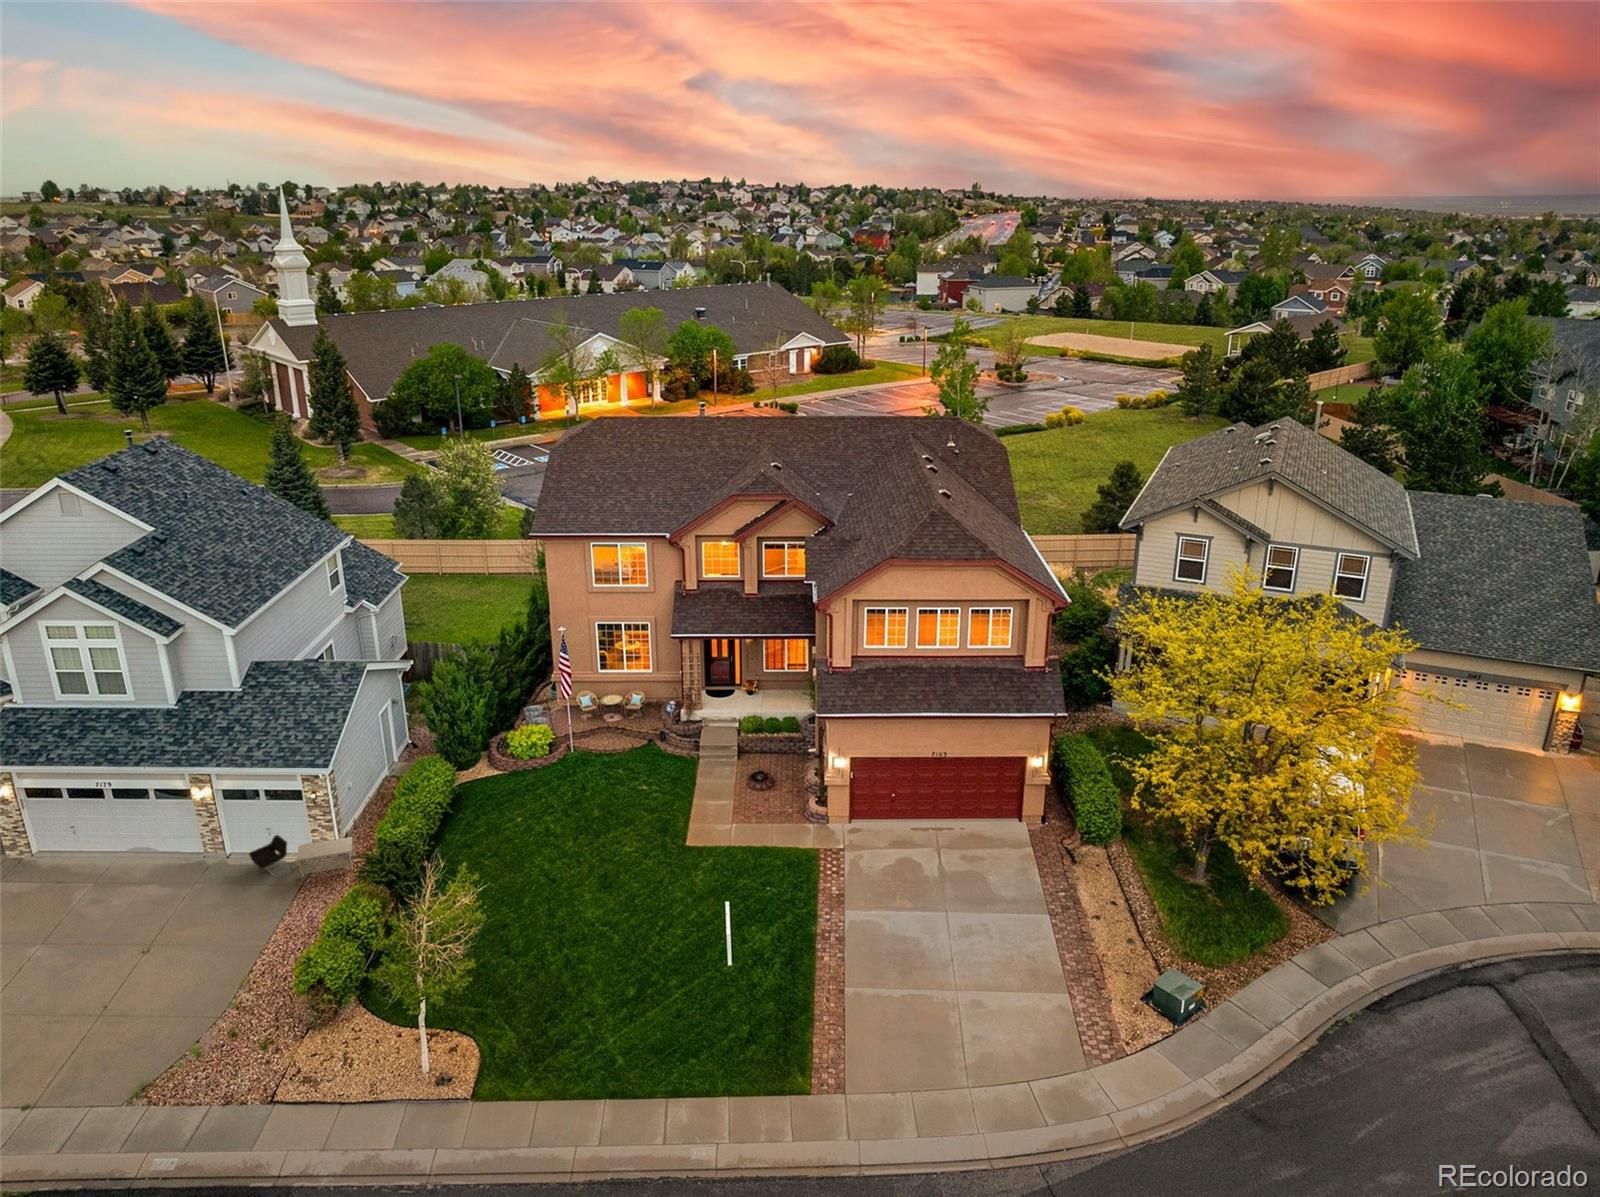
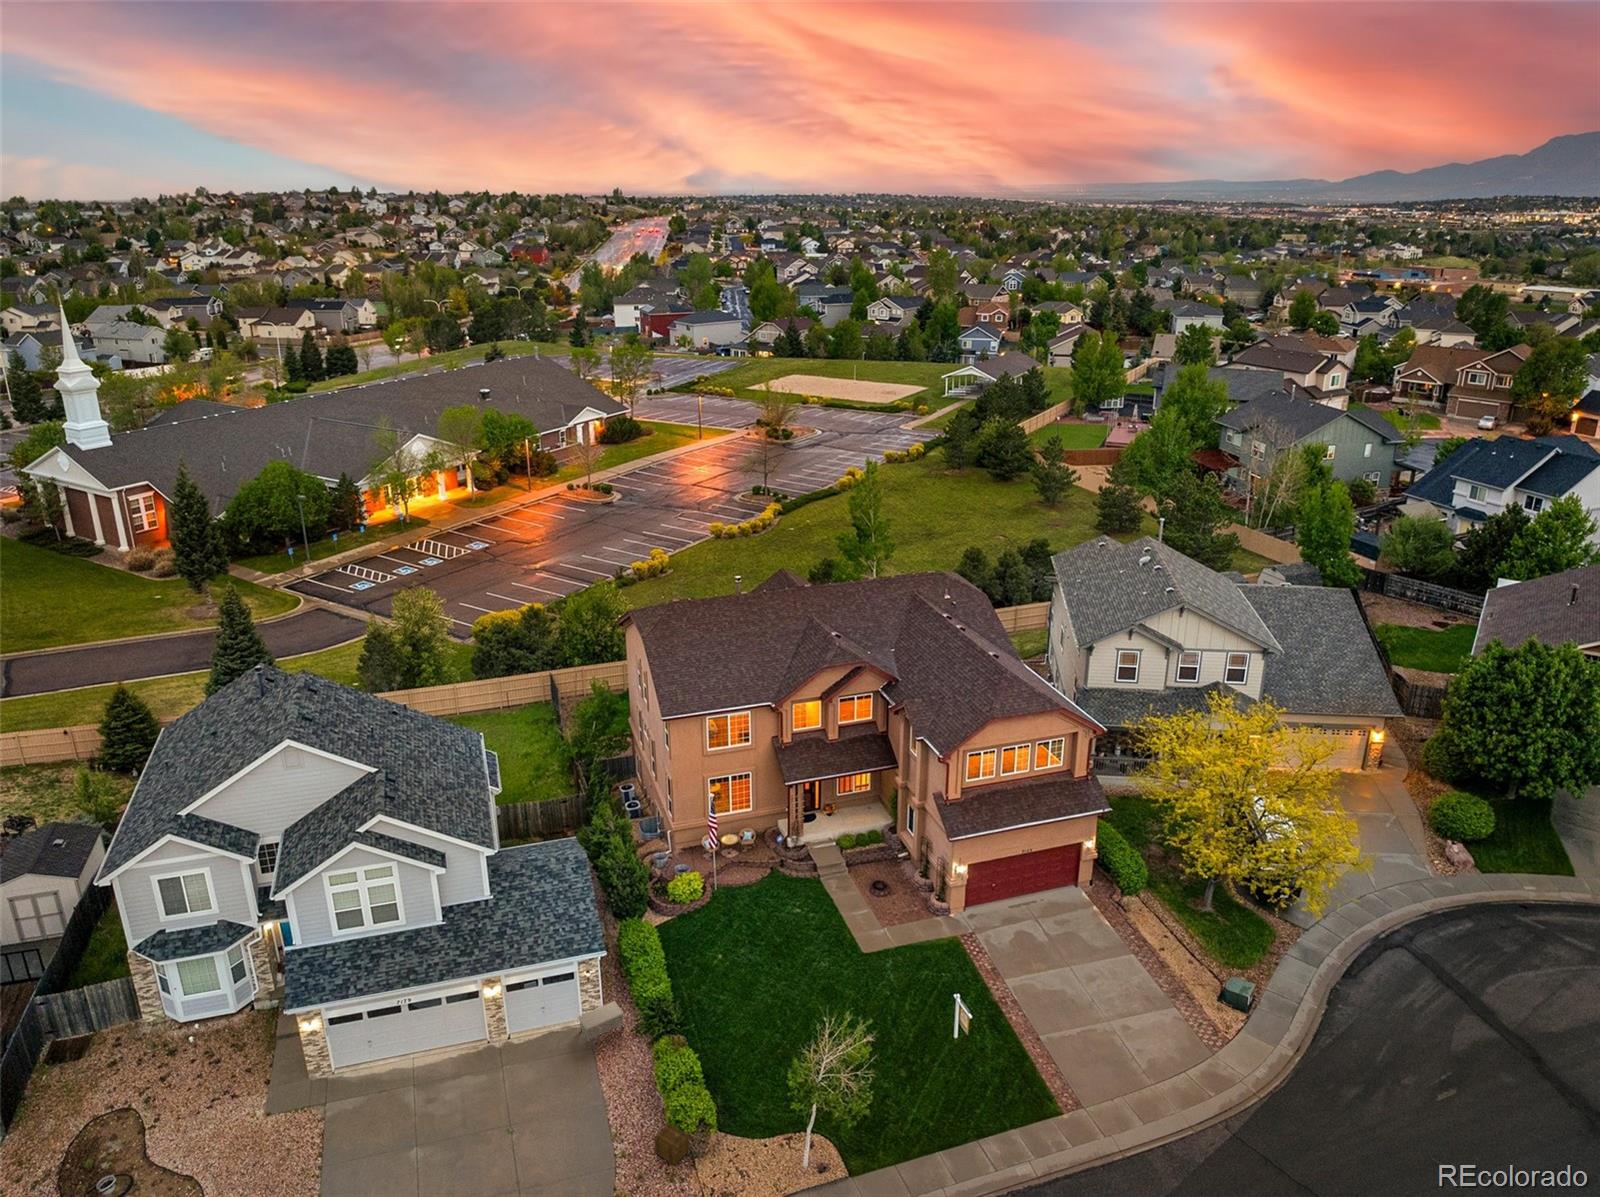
lounge chair: present [249,835,287,875] -> none [539,1012,571,1051]
cardboard box: none [265,977,311,1030] -> present [654,1123,689,1165]

